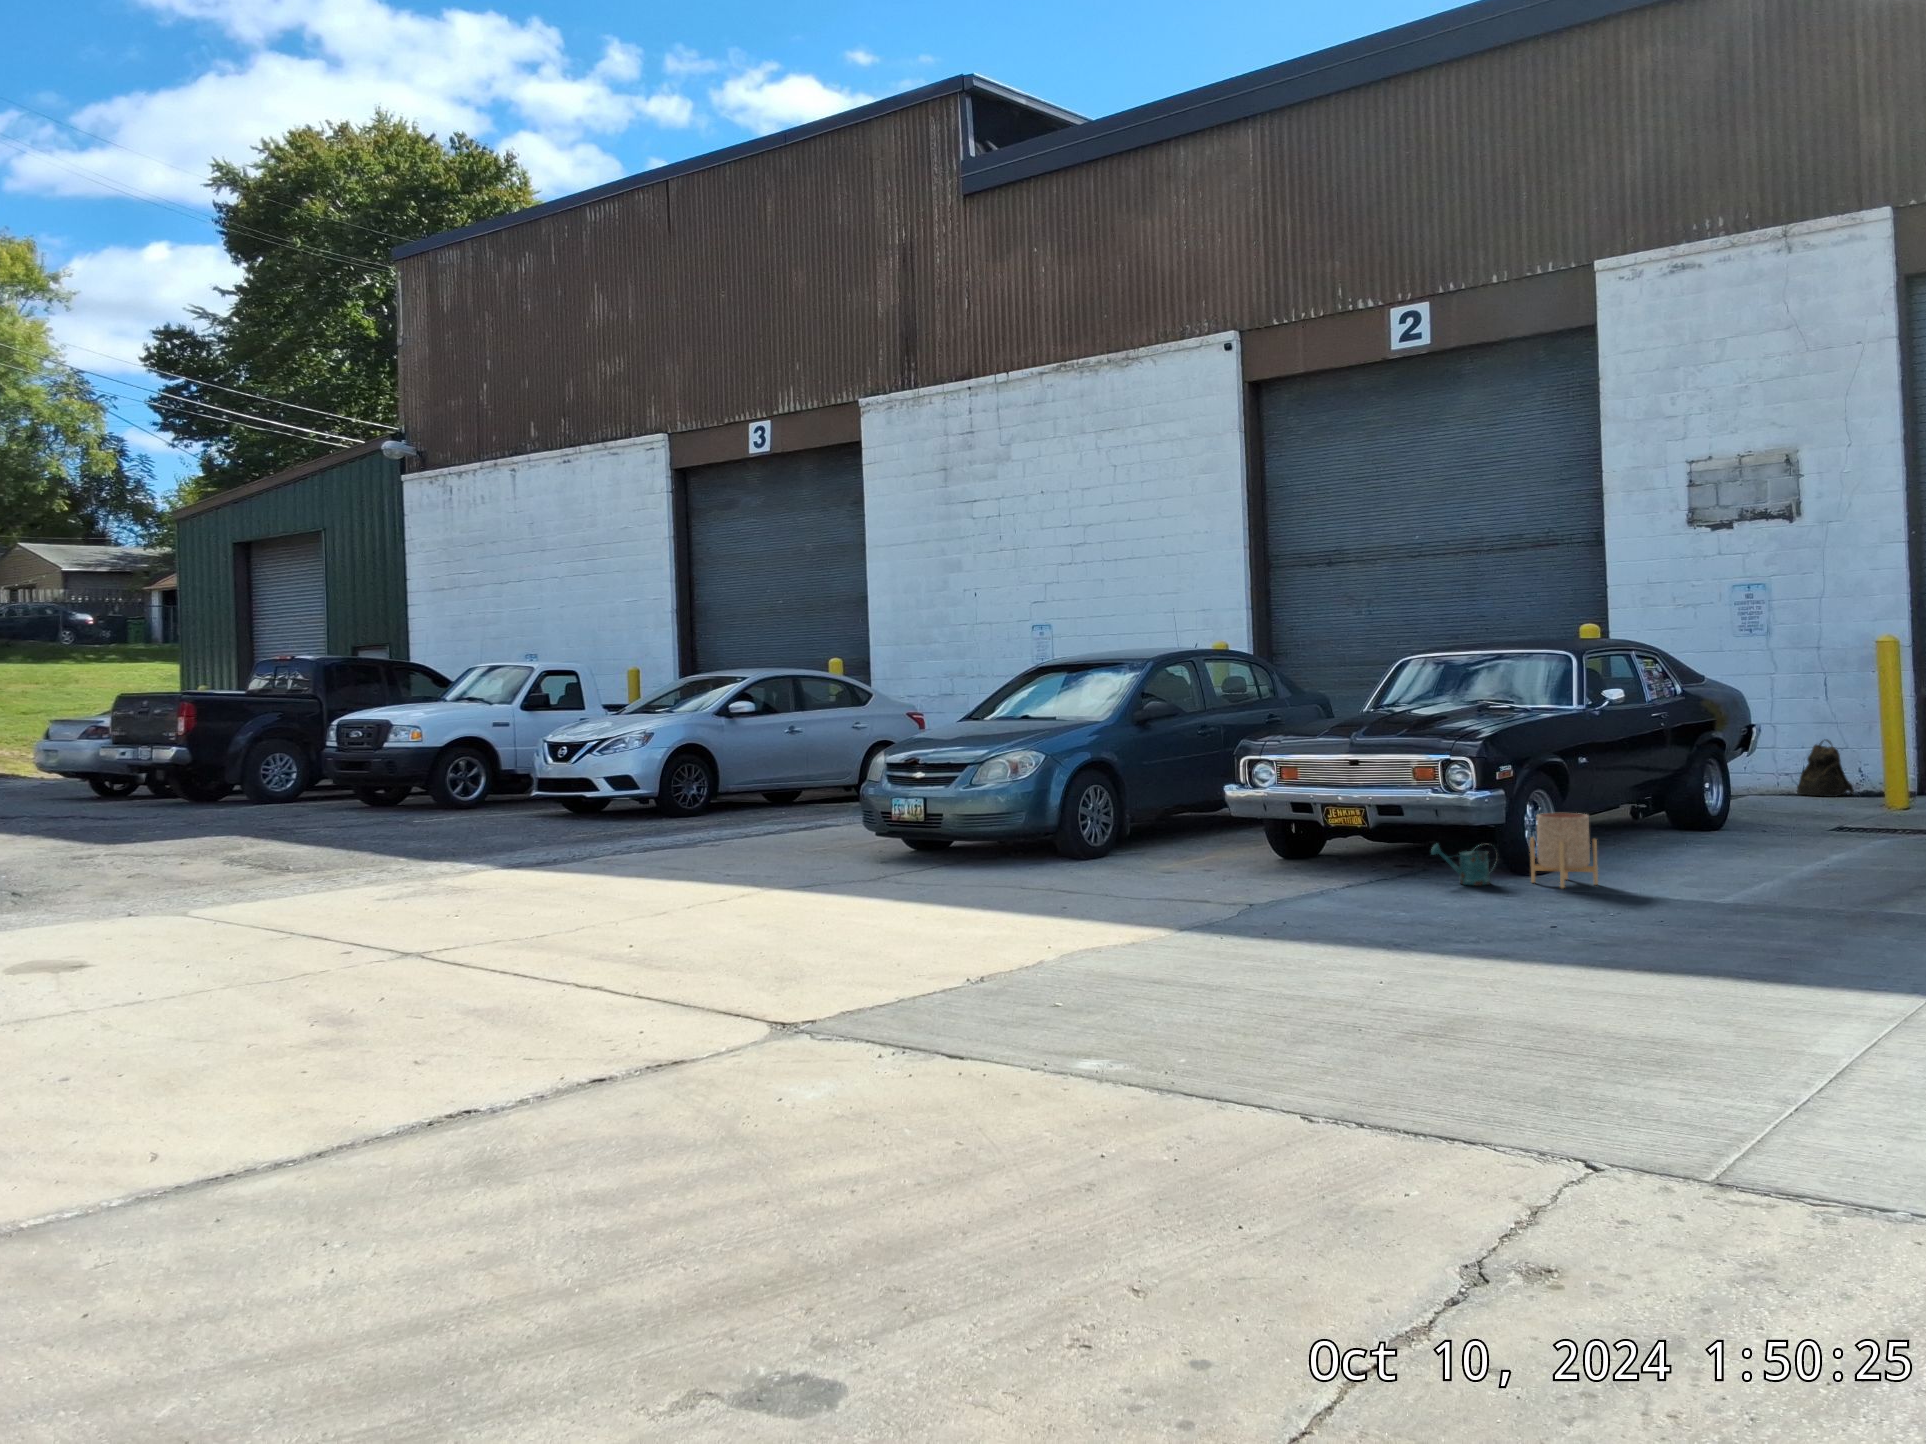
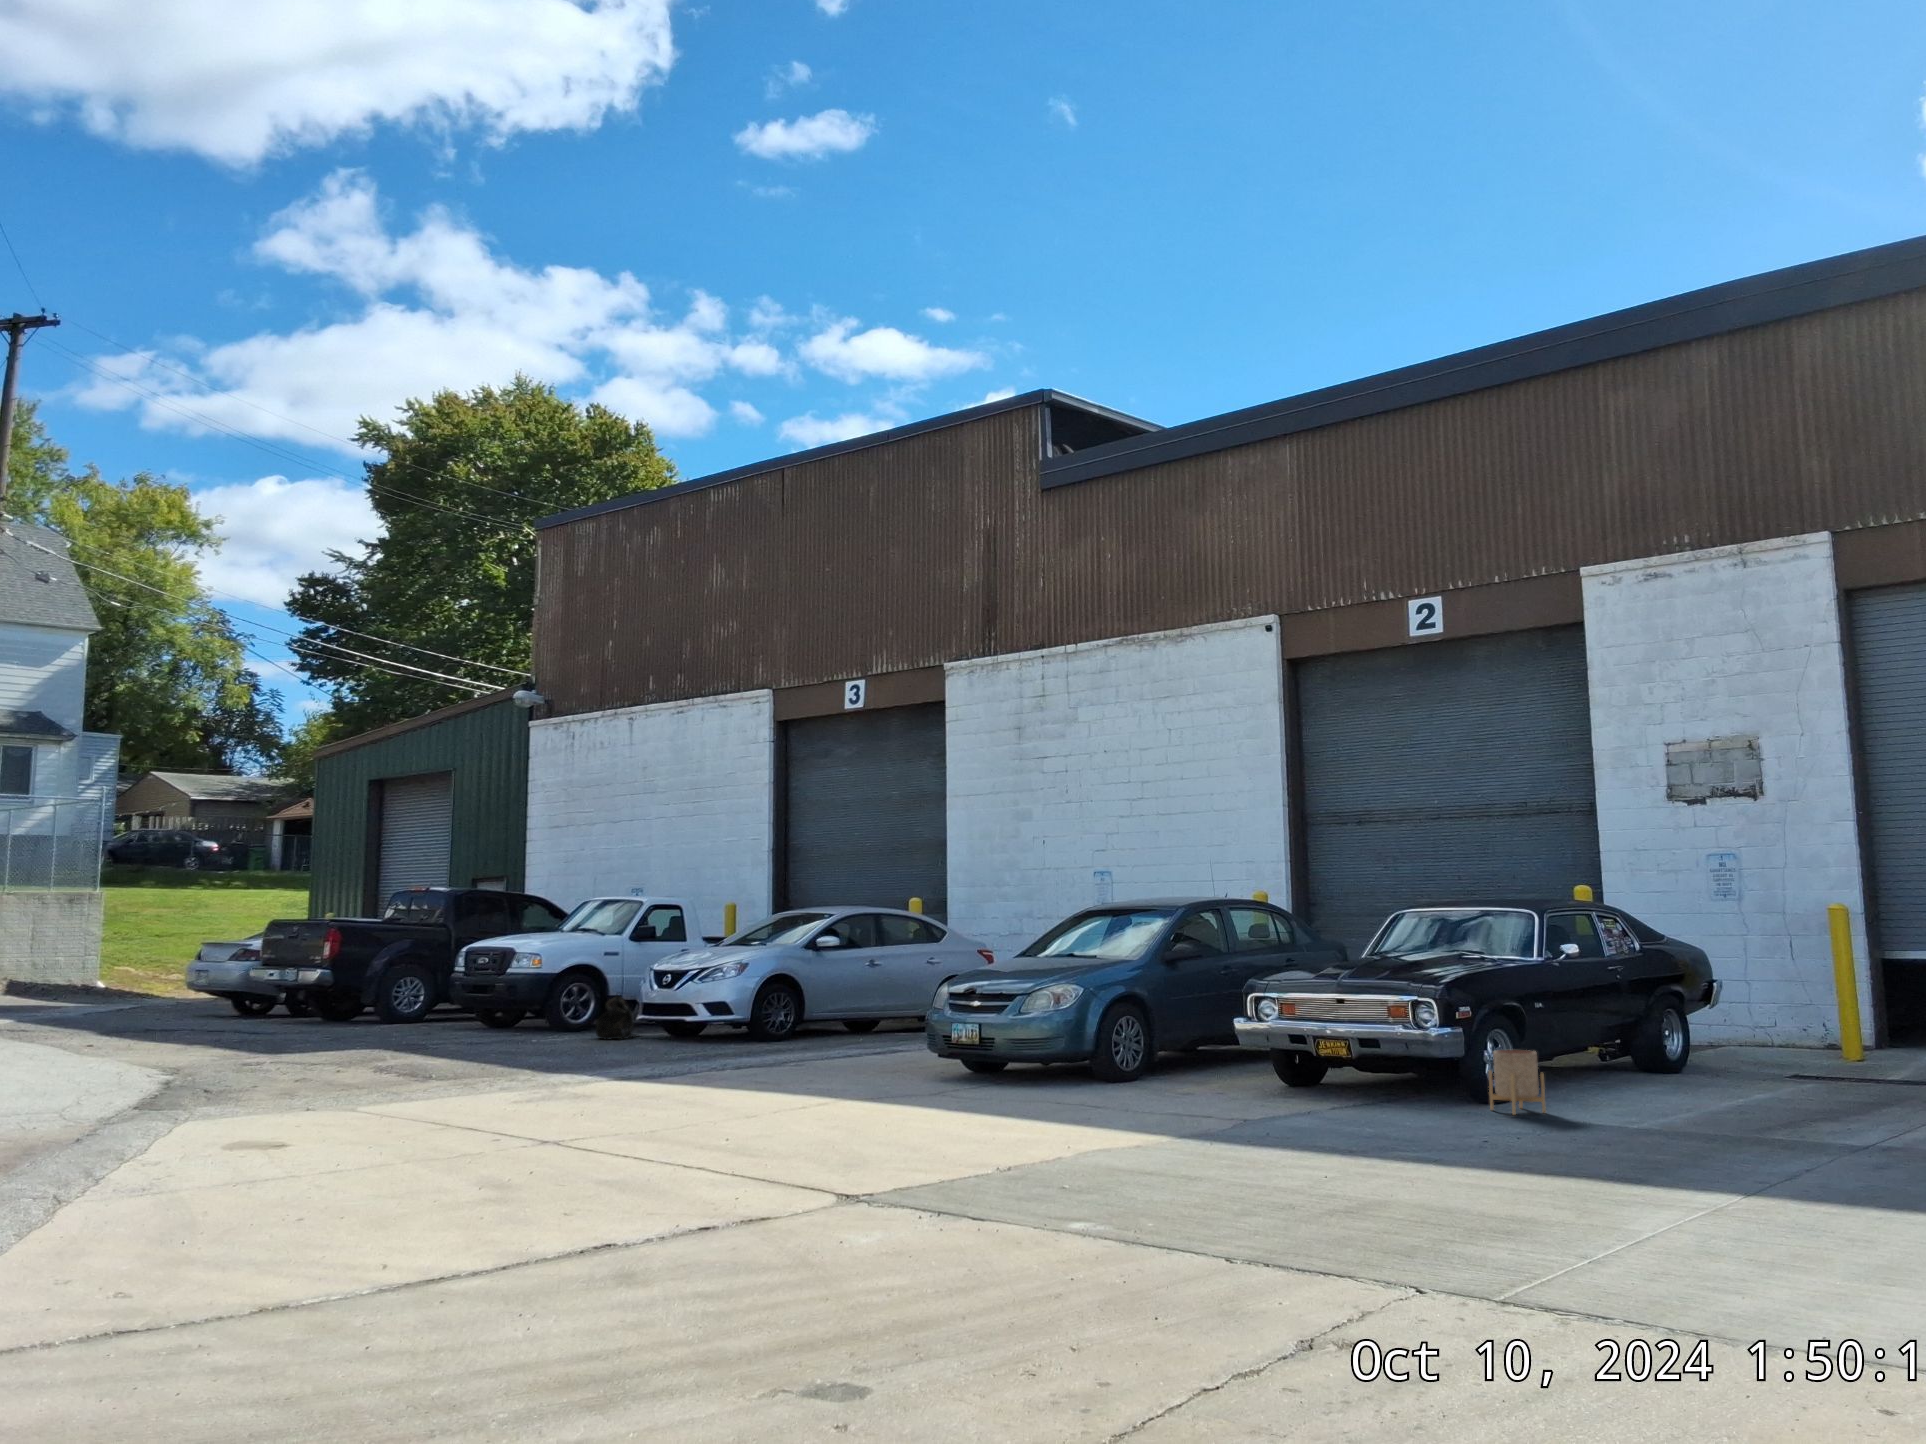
backpack: present [1797,740,1854,797] -> present [596,995,637,1040]
watering can: present [1431,844,1491,886] -> none [1405,1074,1461,1111]

